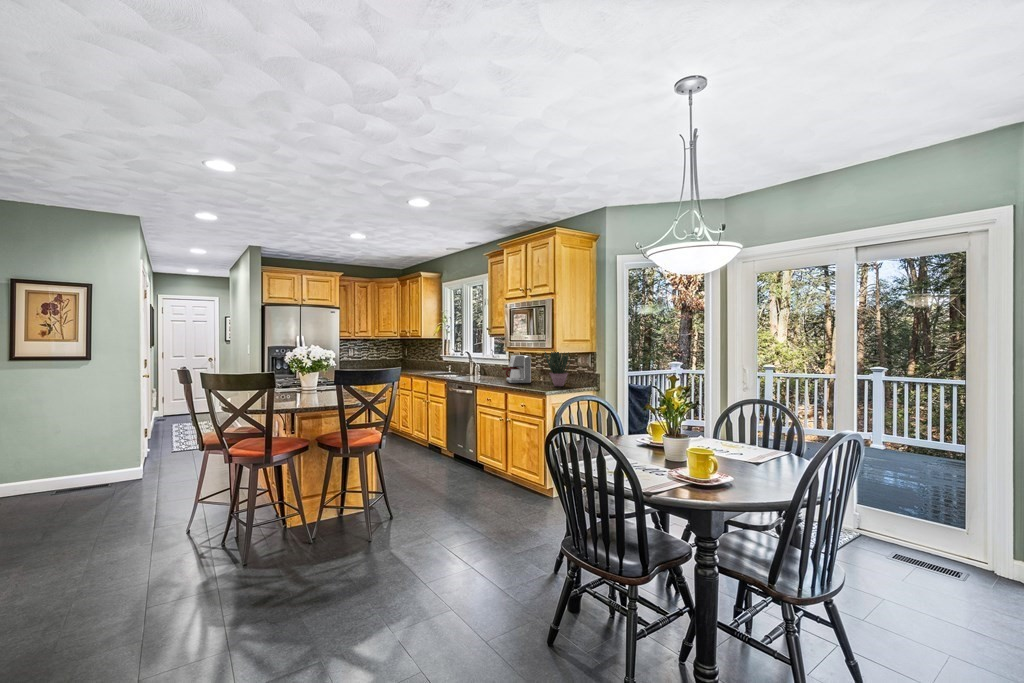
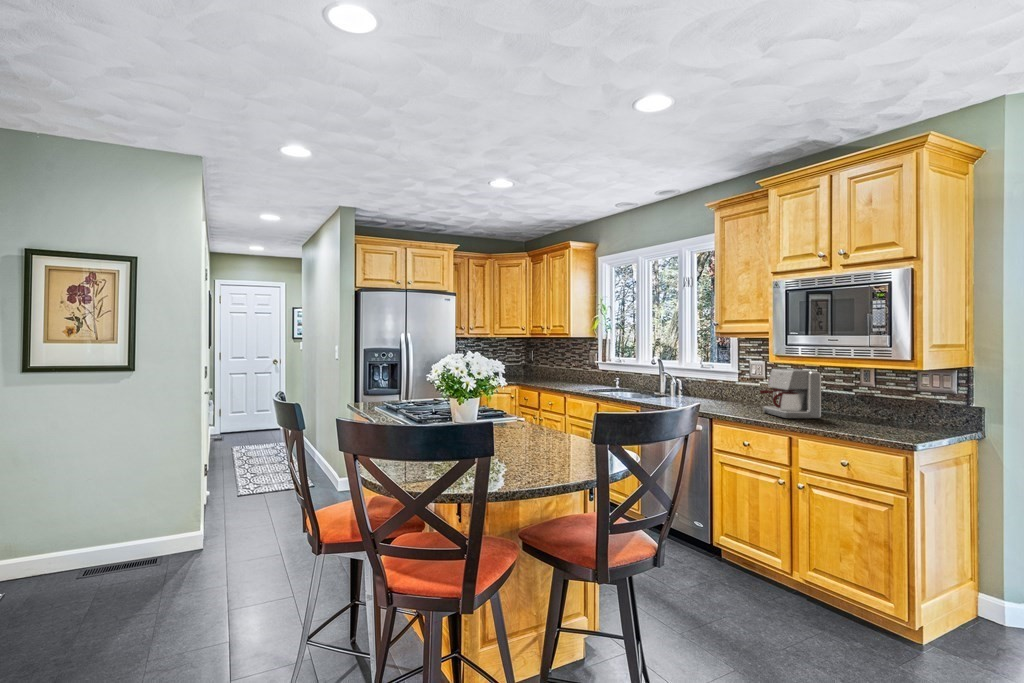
potted plant: present [545,350,571,386] -> none [871,358,931,430]

